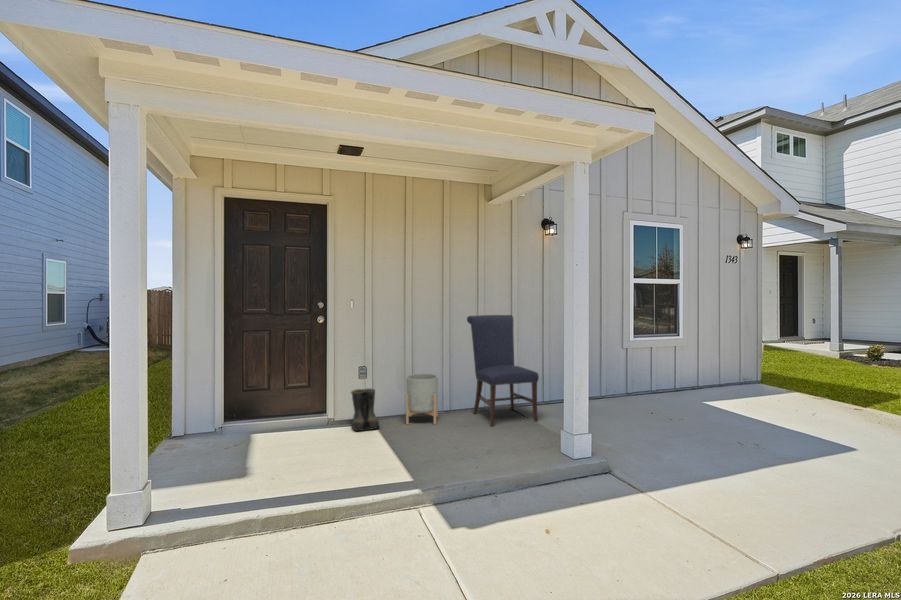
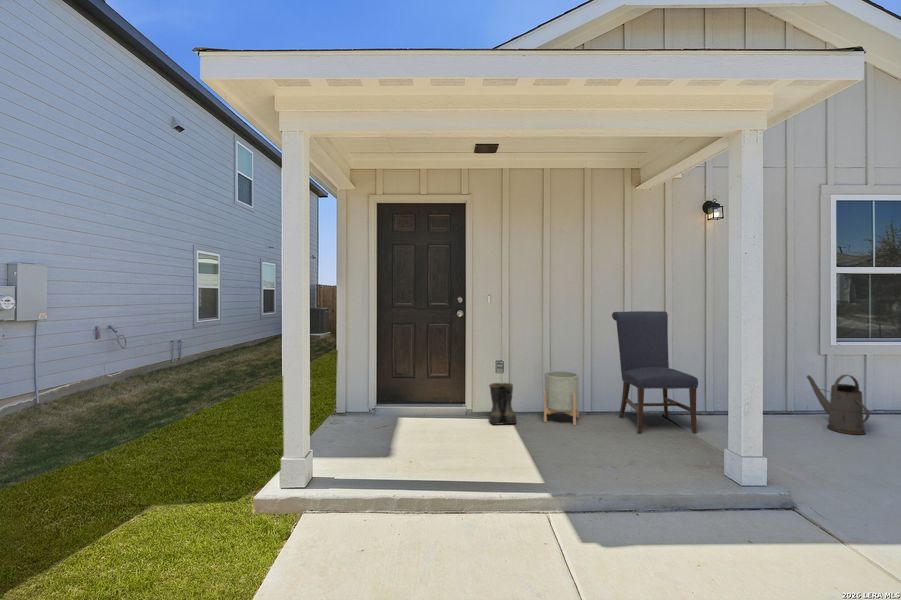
watering can: none [615,364,656,411] -> present [807,375,870,435]

